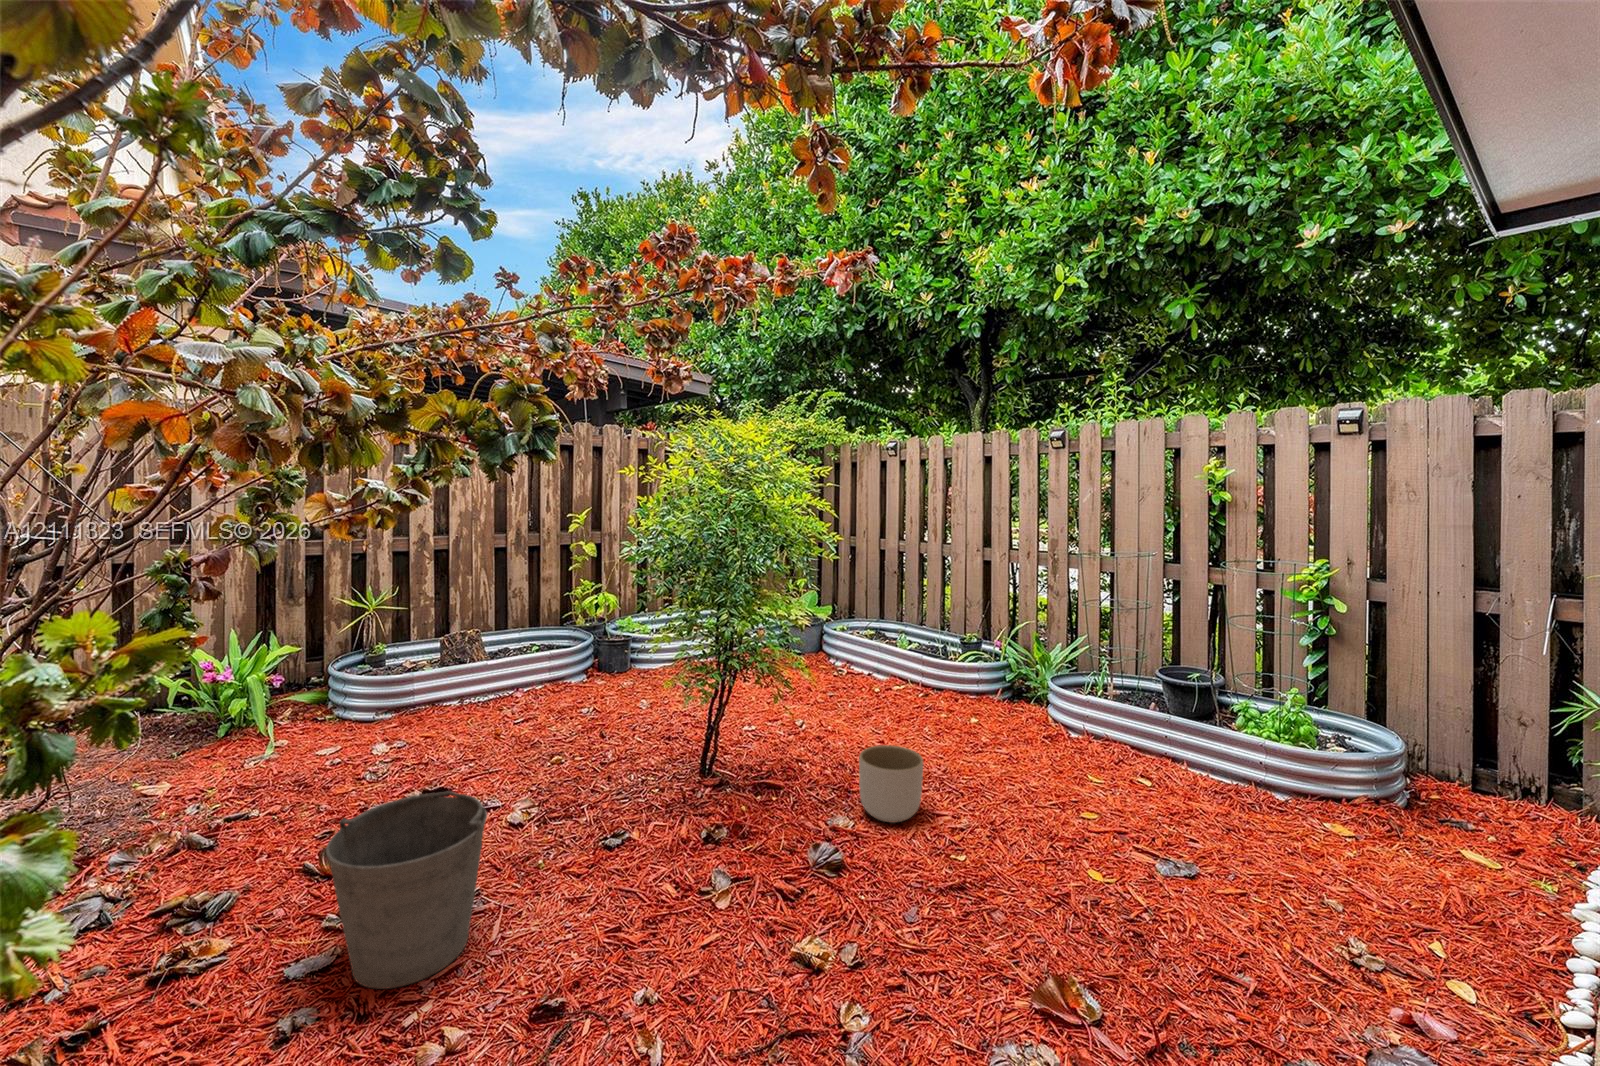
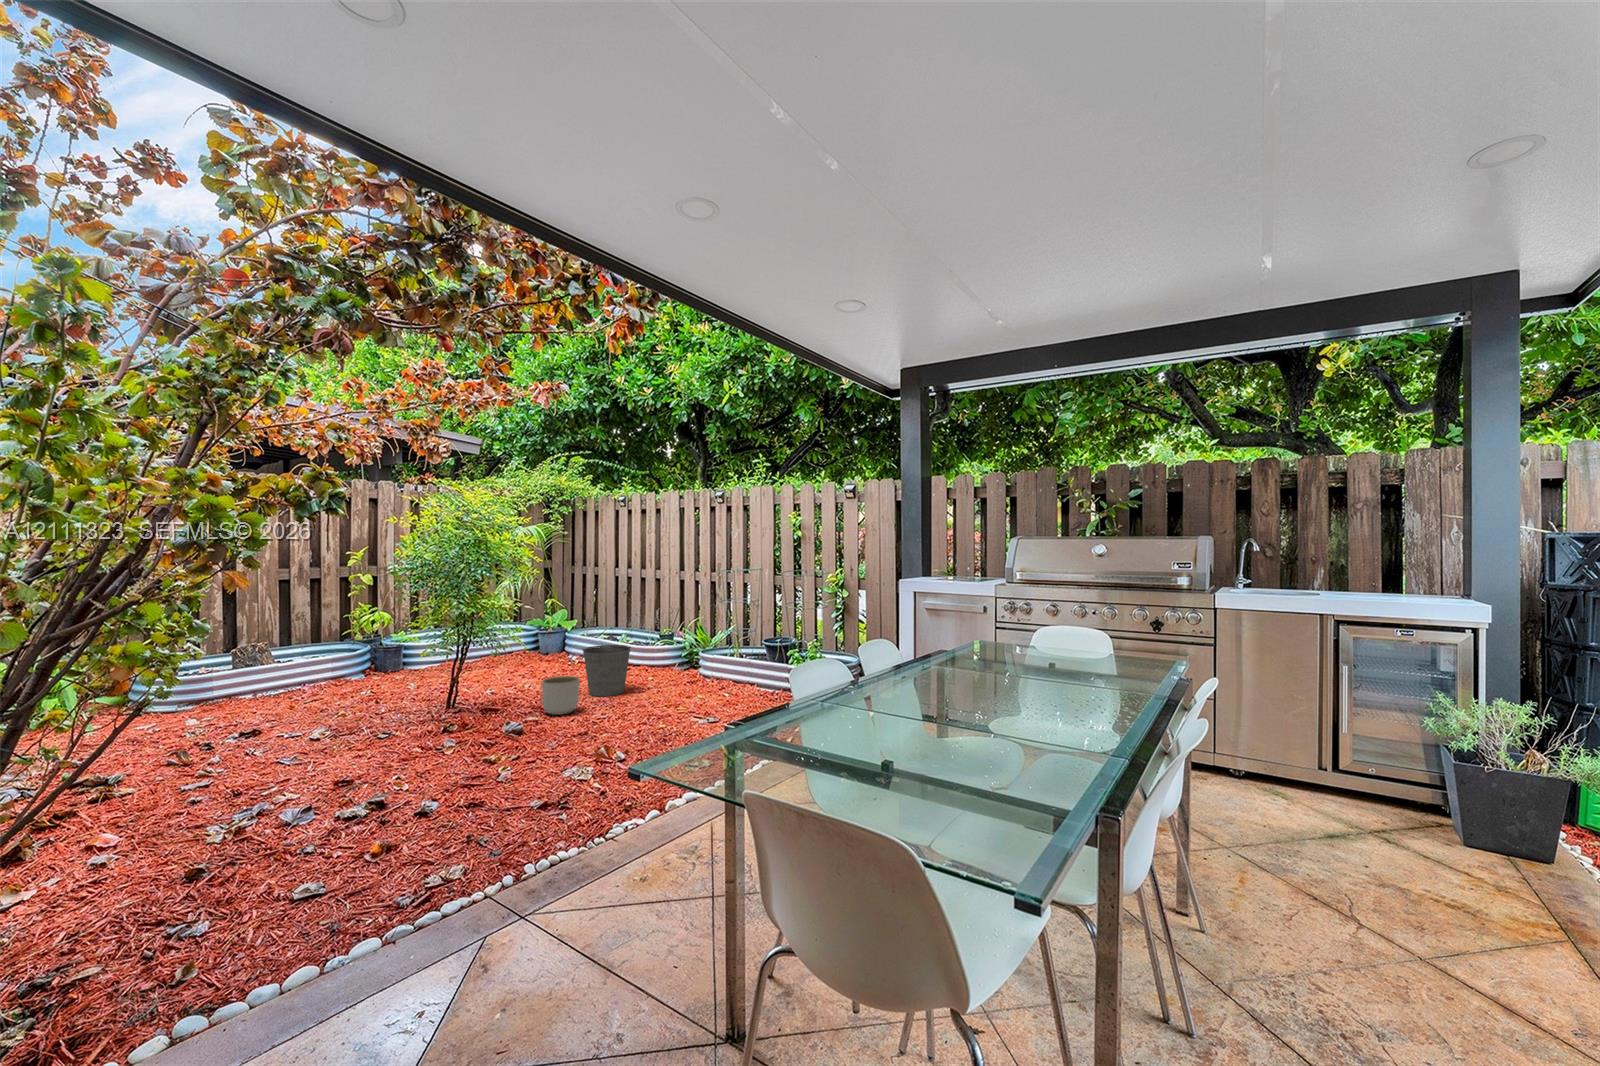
bucket: present [326,791,487,989] -> present [582,645,631,696]

